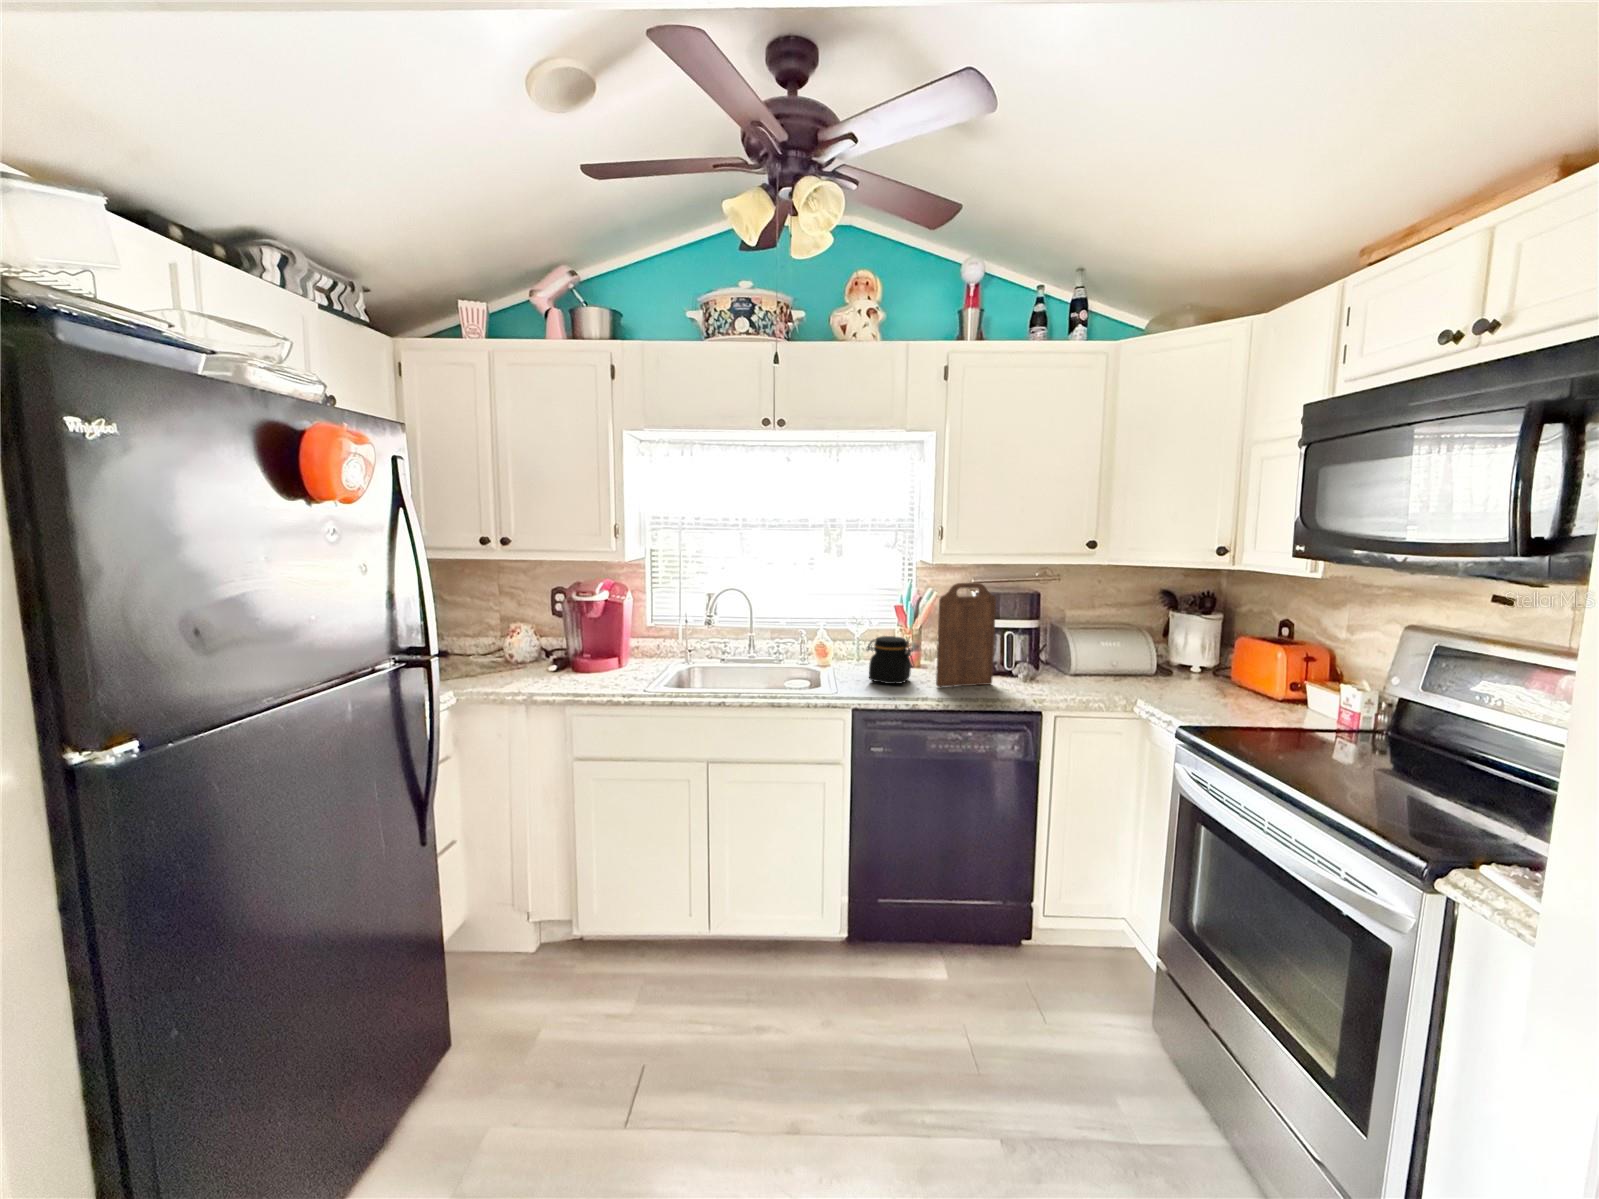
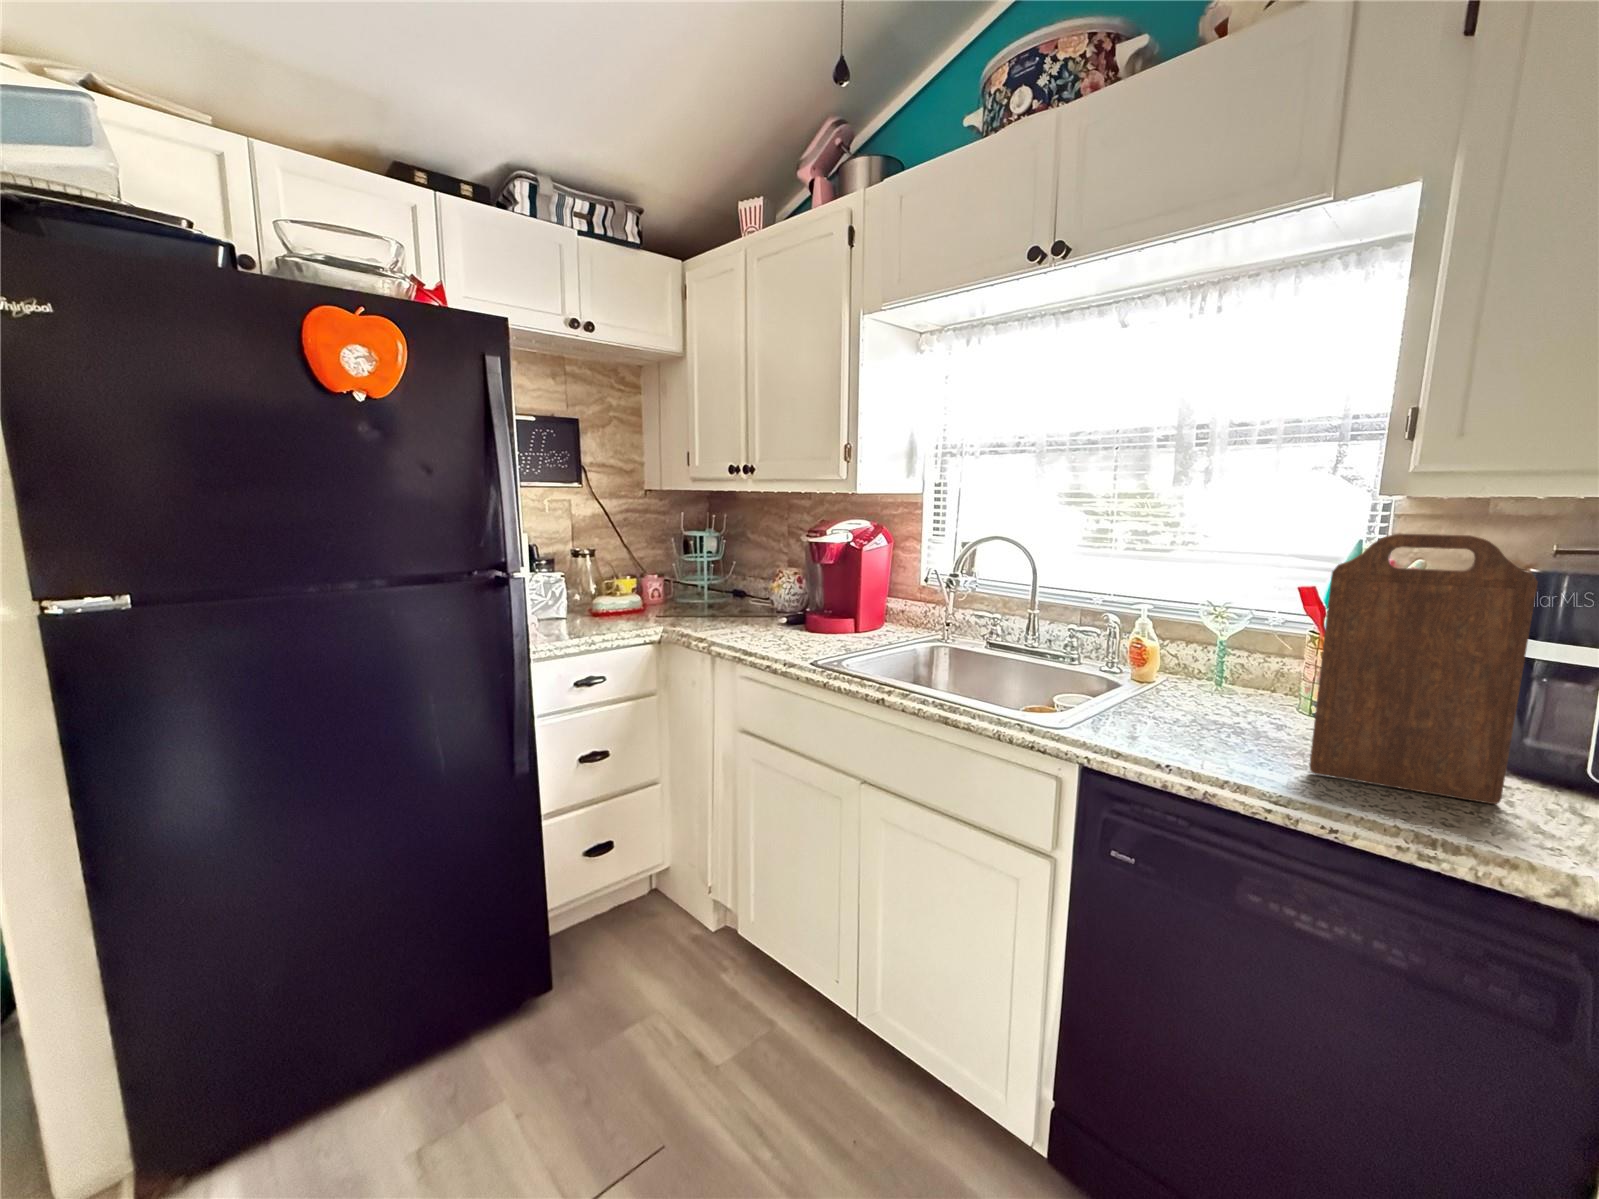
jar: present [866,636,913,684] -> none [1163,641,1273,744]

